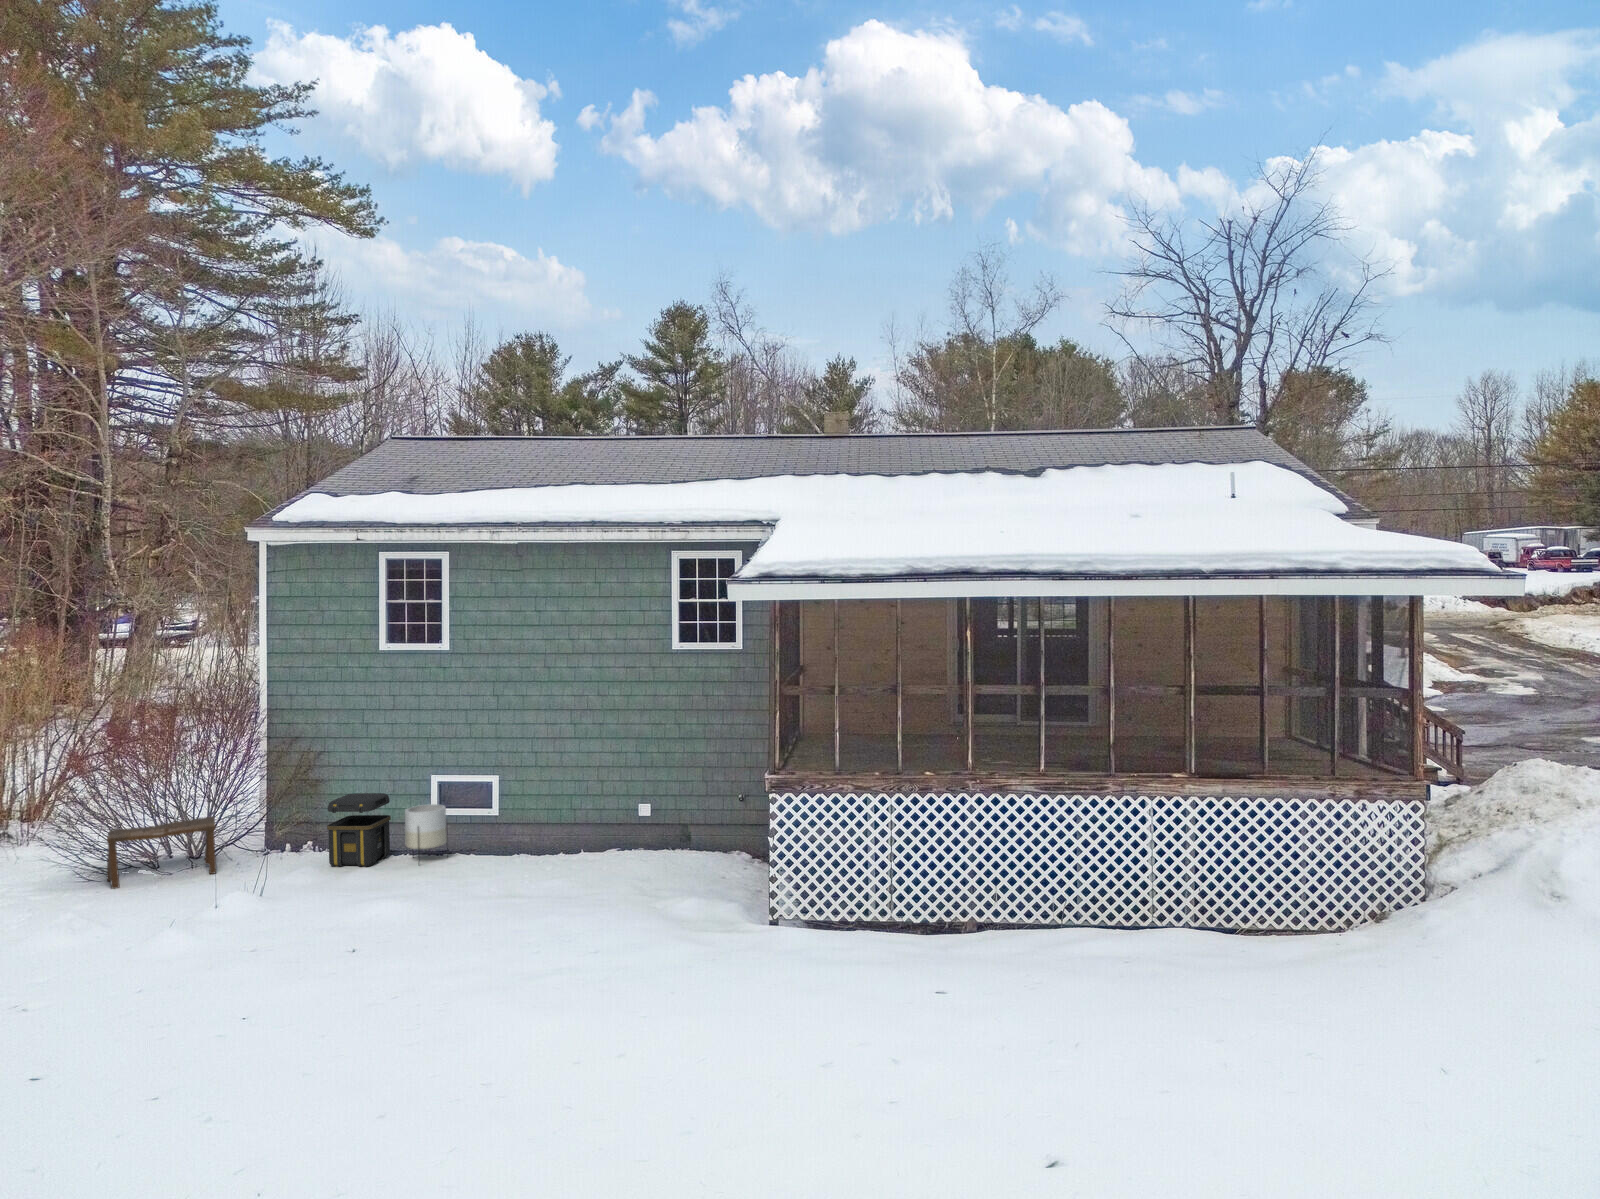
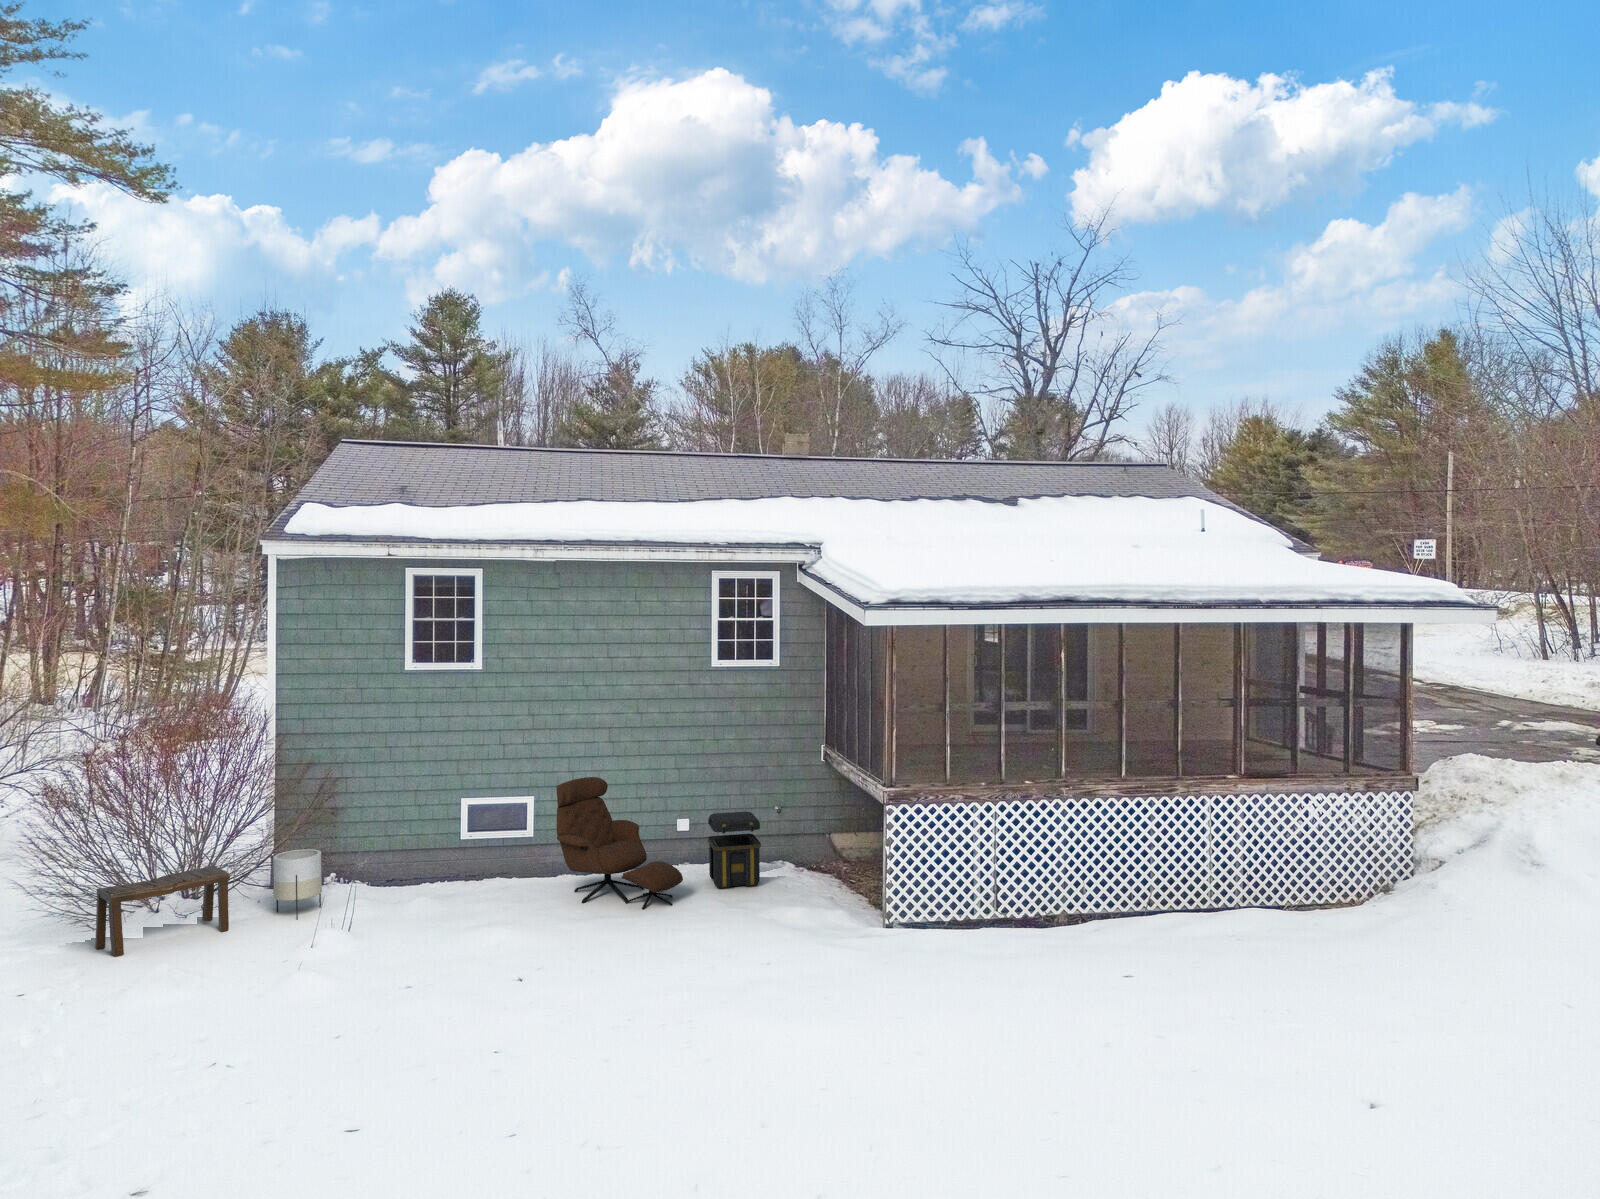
lounge chair: none [500,752,609,882] -> present [556,777,683,910]
toolbox: present [327,793,391,867] -> present [708,812,761,889]
planter: present [405,804,448,851] -> present [273,849,322,919]

